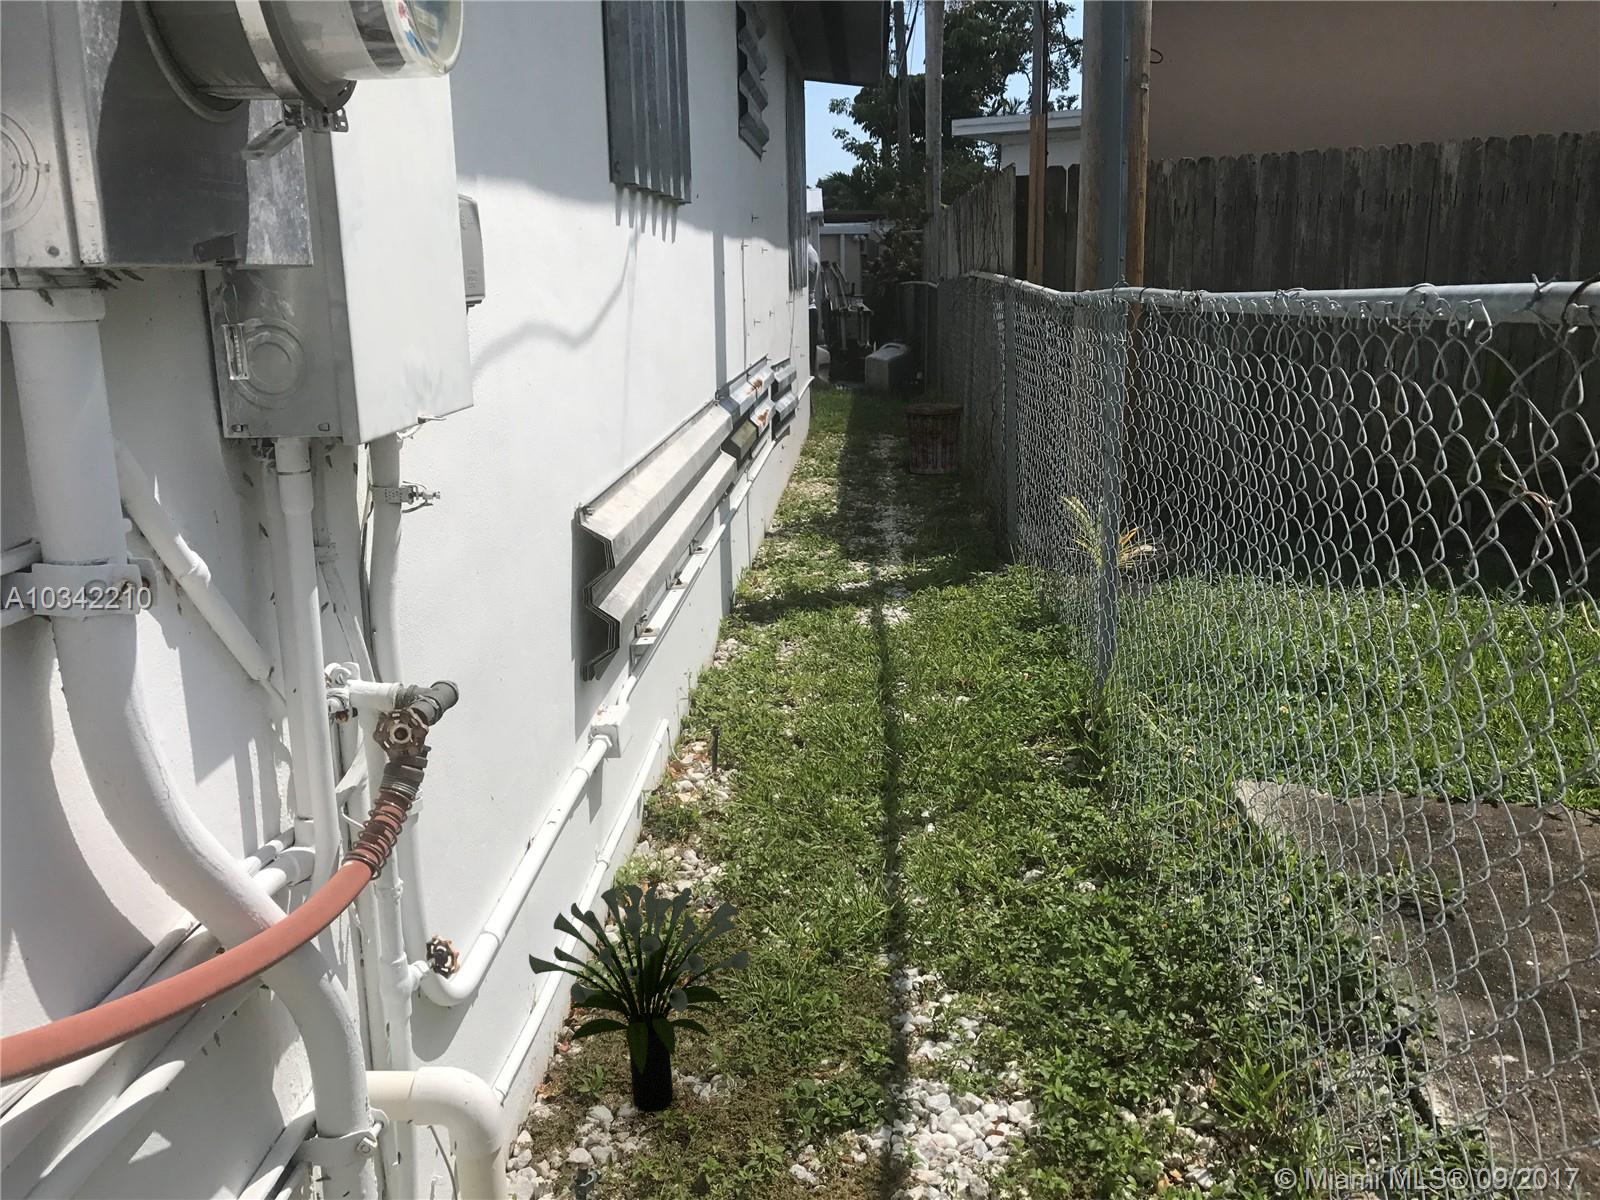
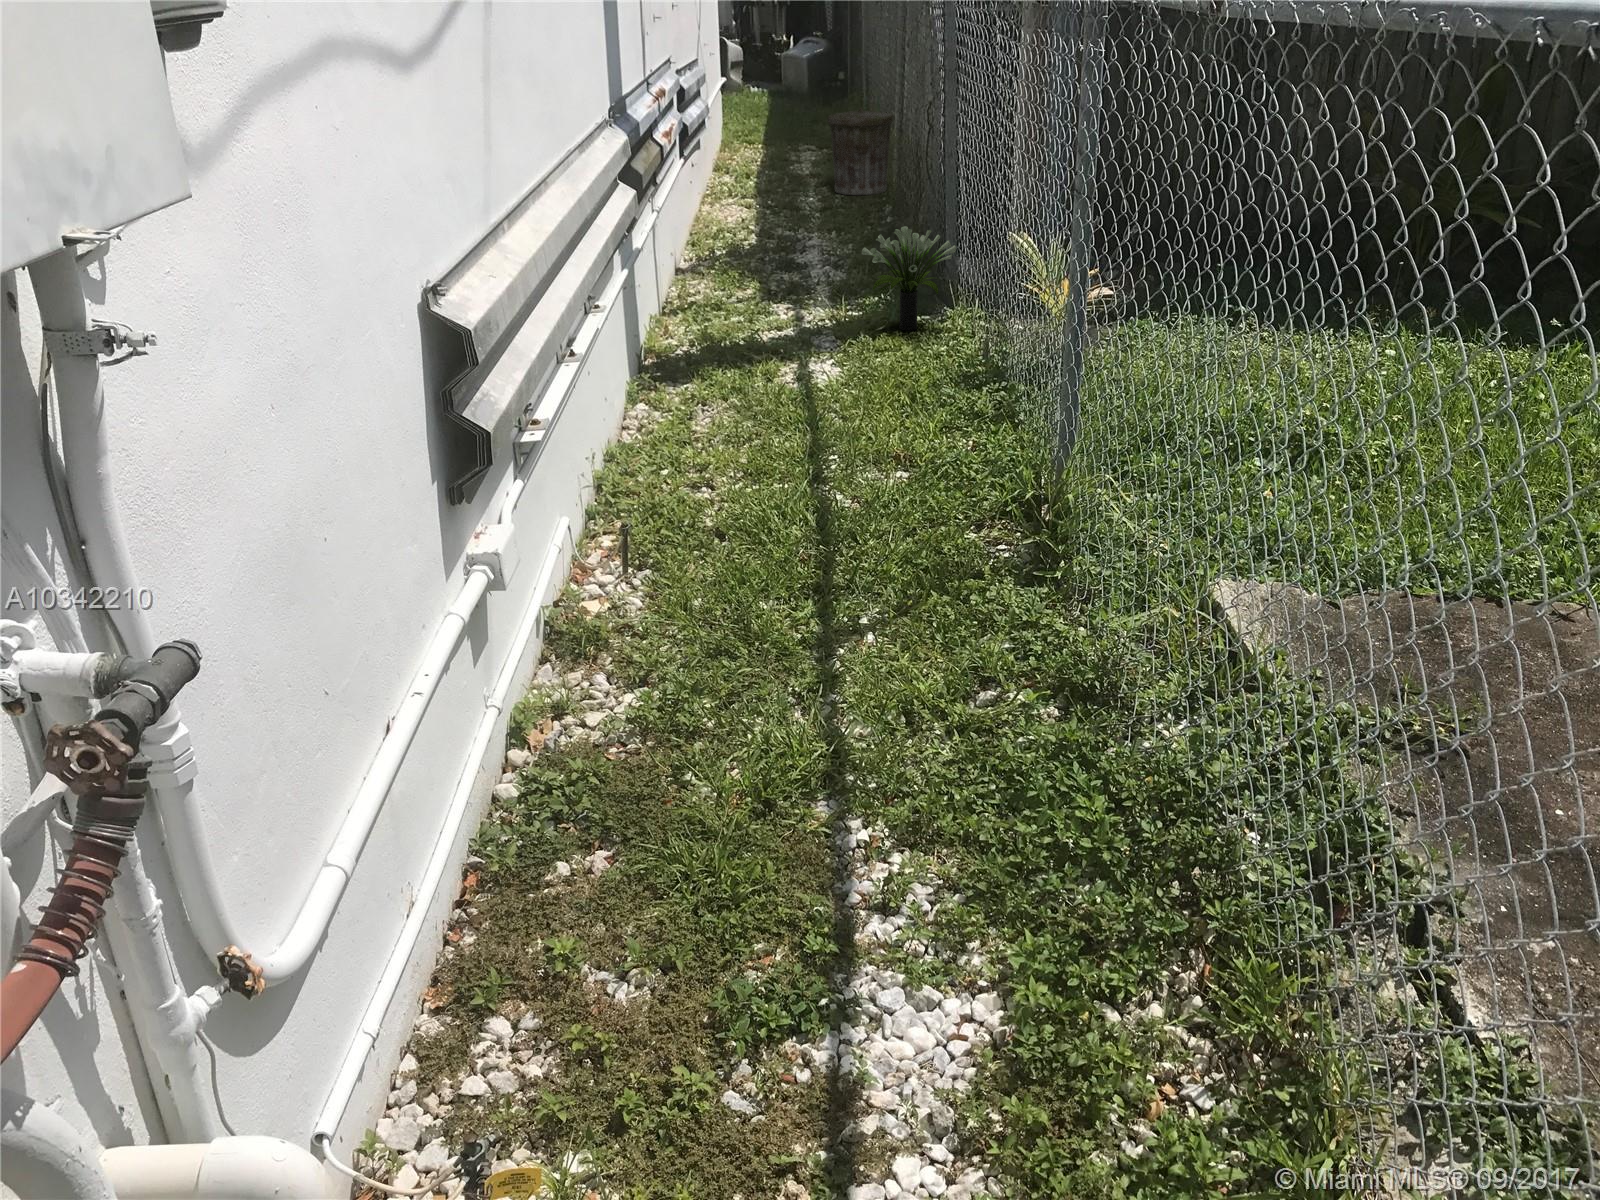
potted plant: present [529,885,749,1111] -> present [861,226,956,331]

